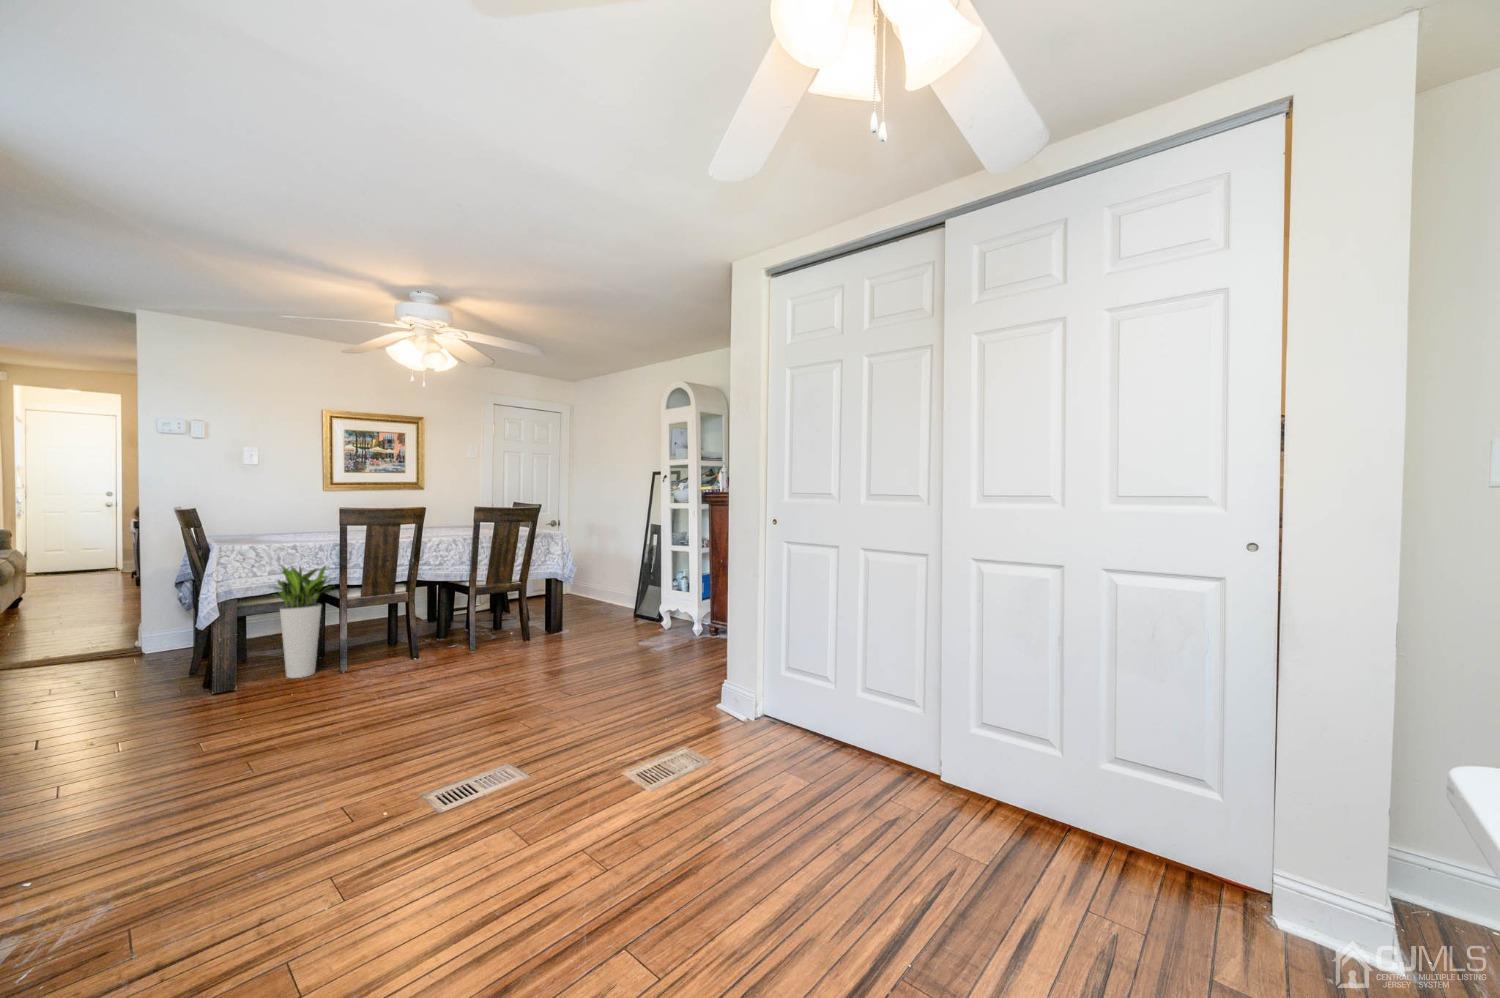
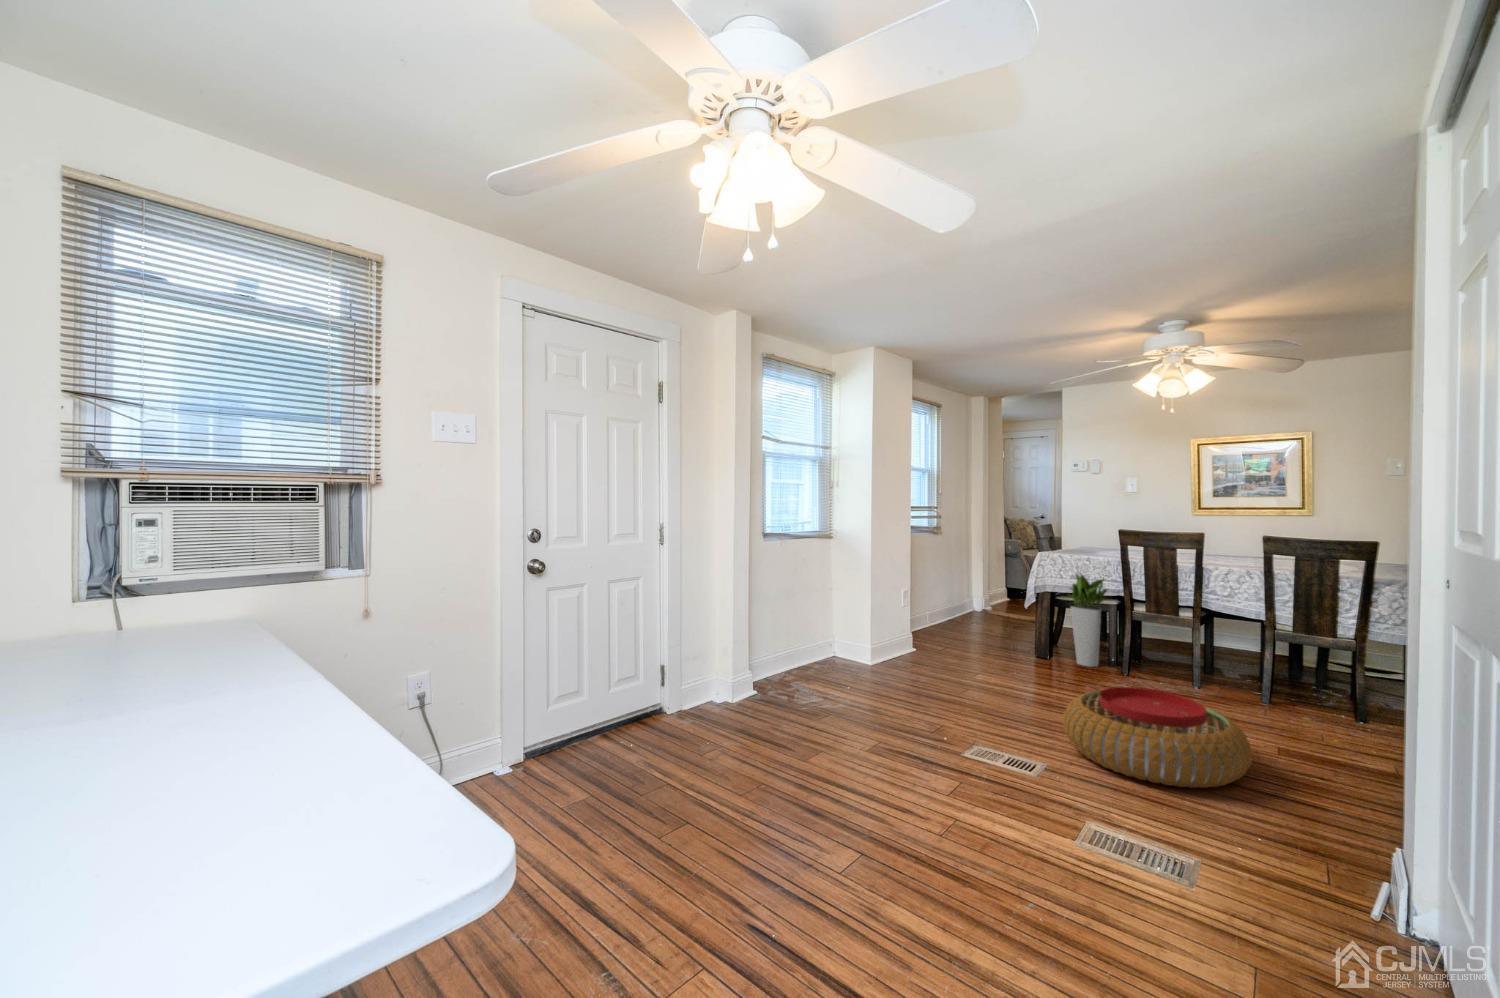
pouf: none [449,652,604,741] -> present [1063,687,1252,788]

